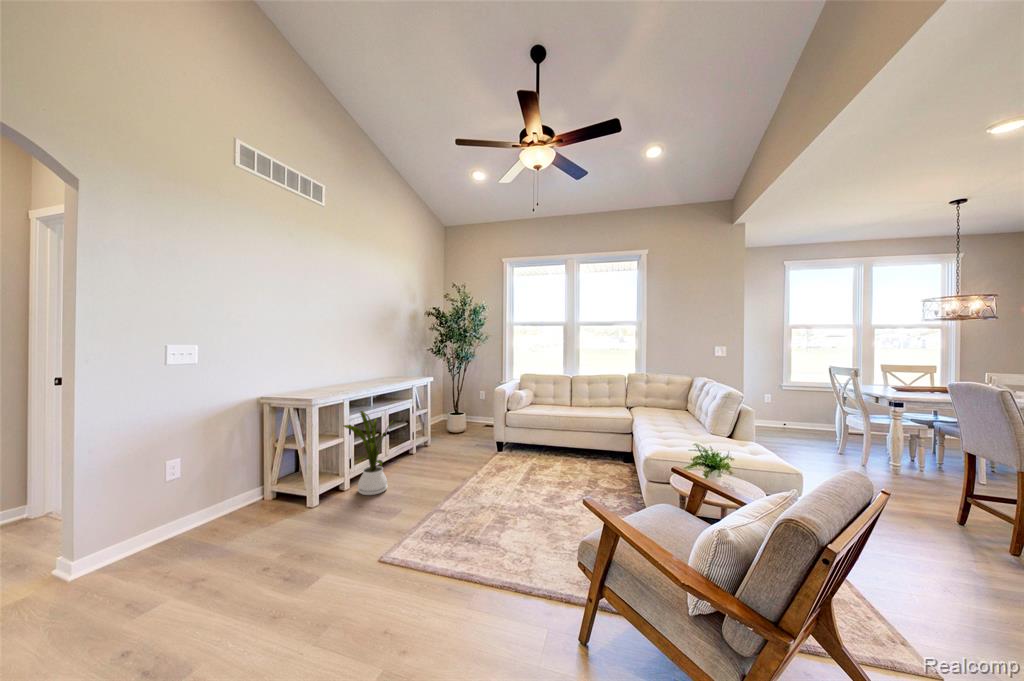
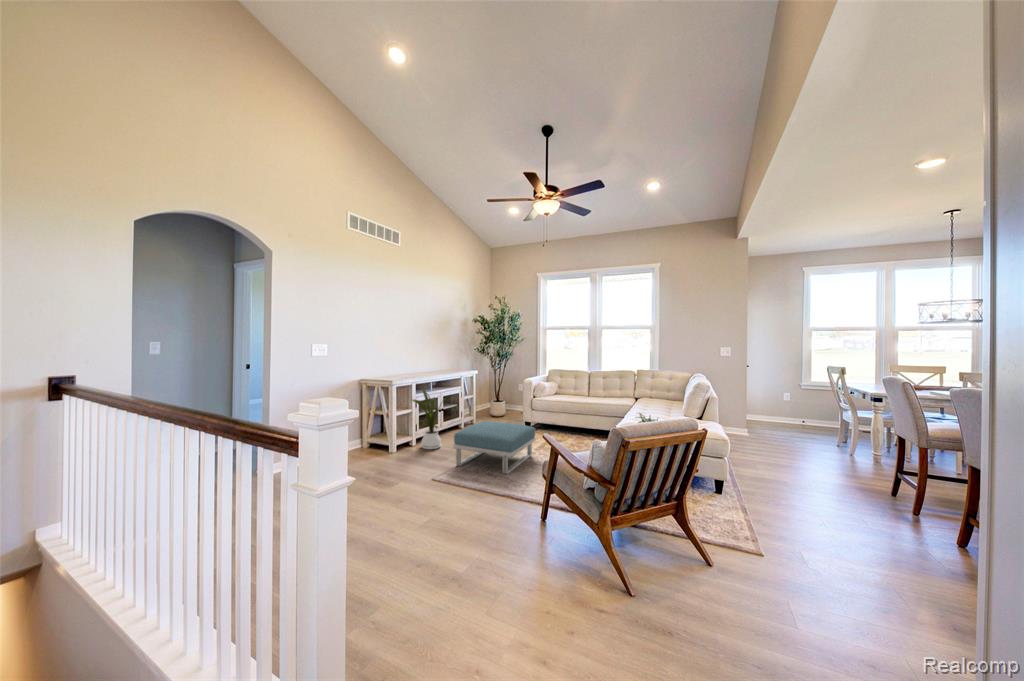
footstool: none [409,451,523,536] -> present [453,421,536,474]

